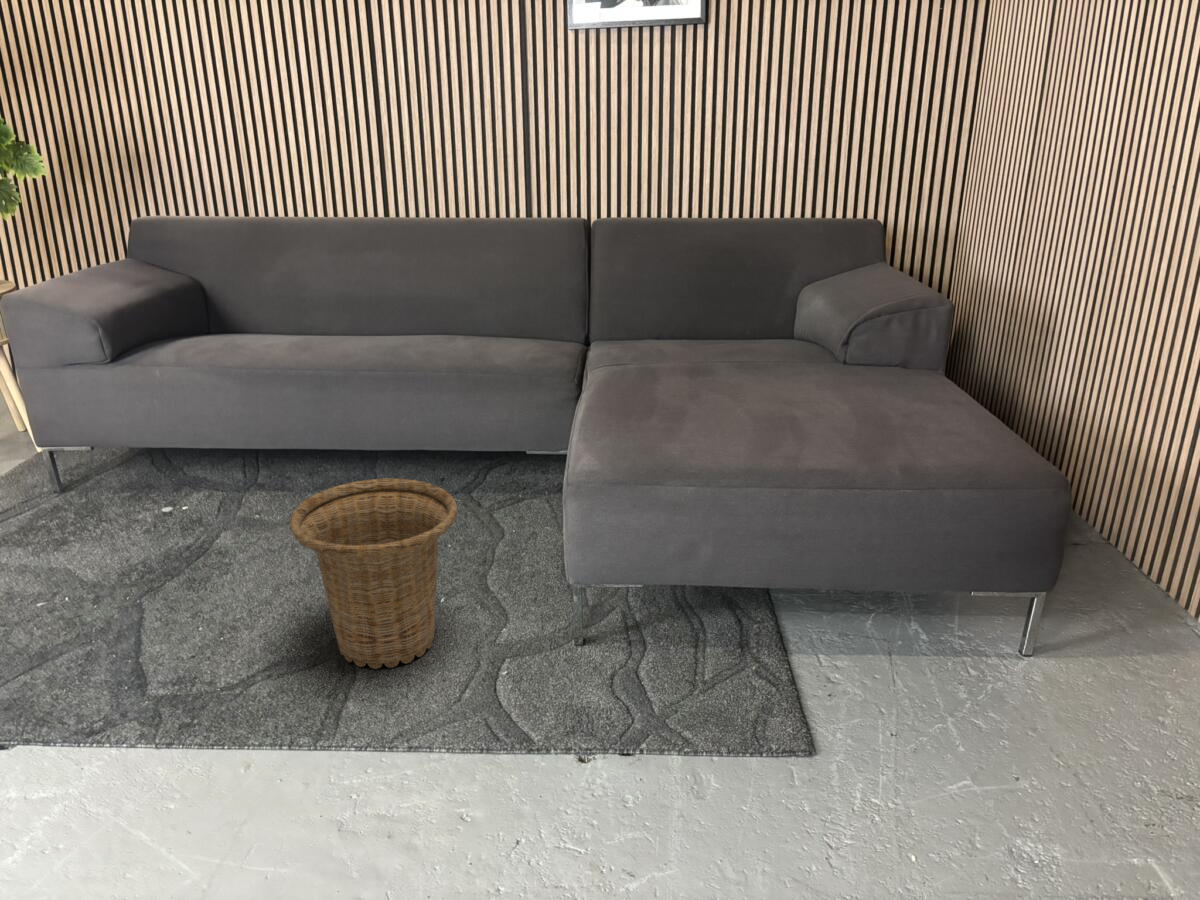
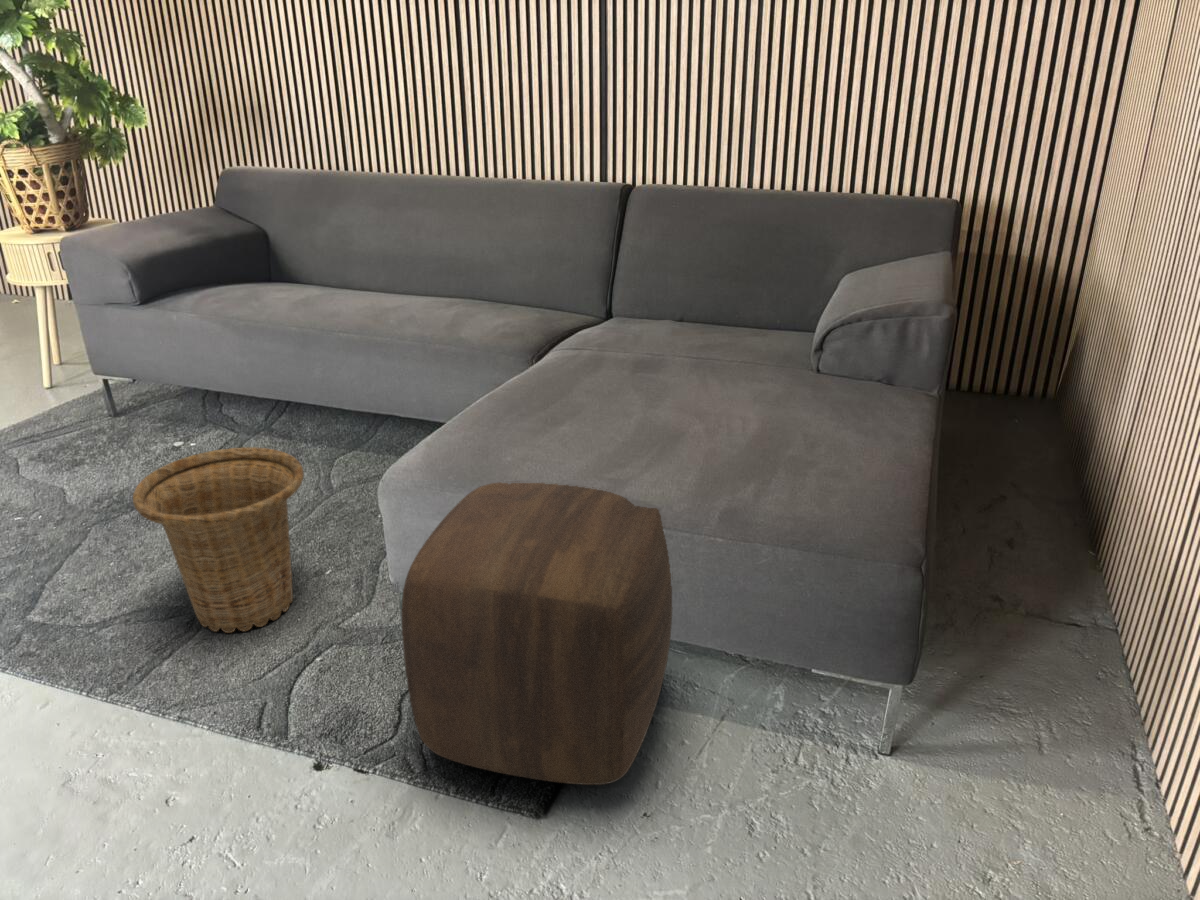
ottoman: none [652,467,893,726] -> present [402,482,673,785]

